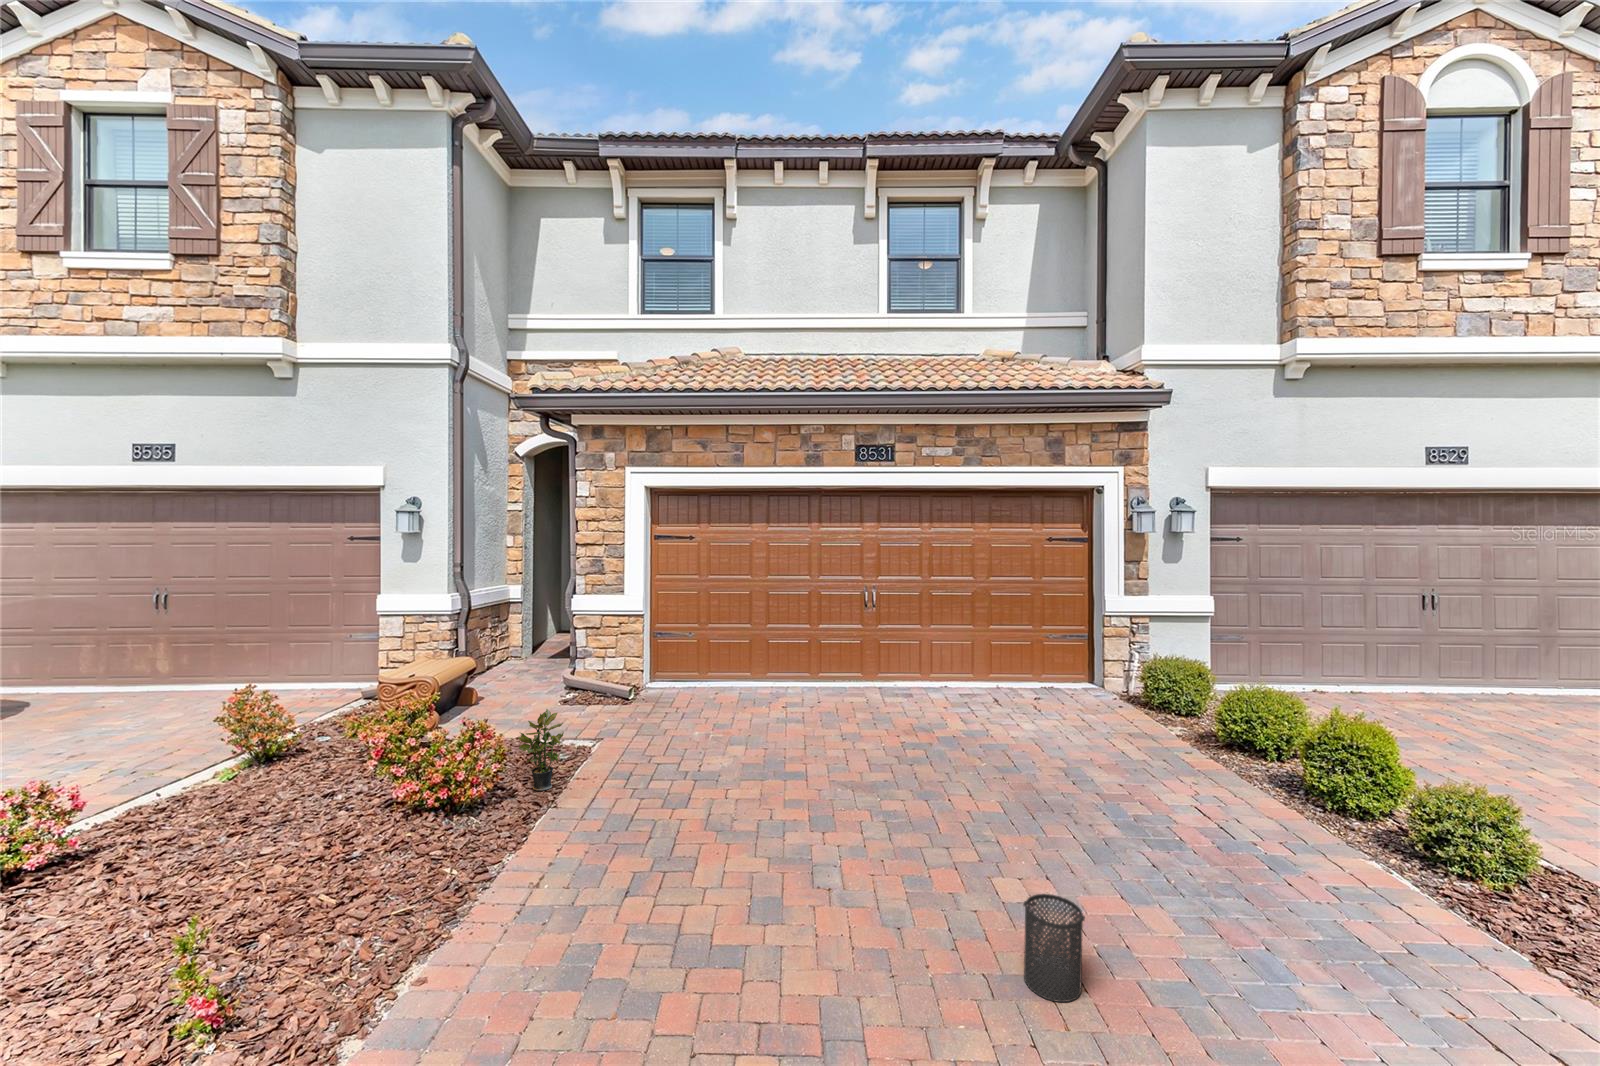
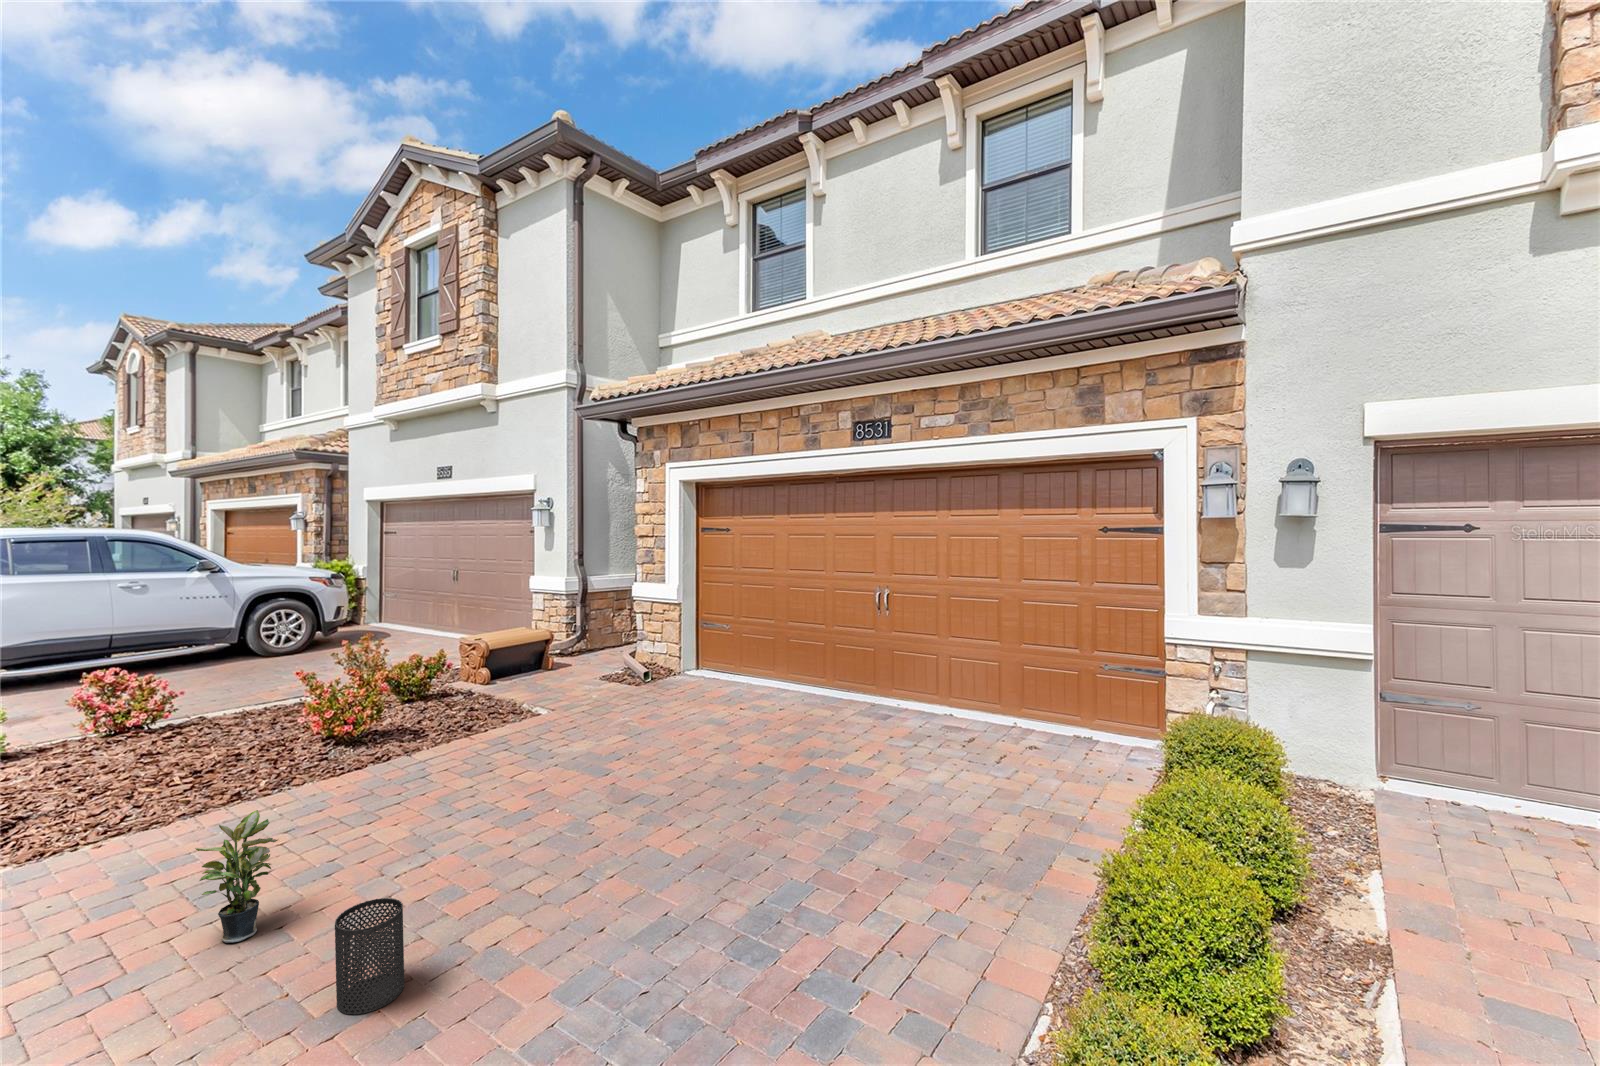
potted plant: present [518,709,564,791] -> present [195,810,278,943]

